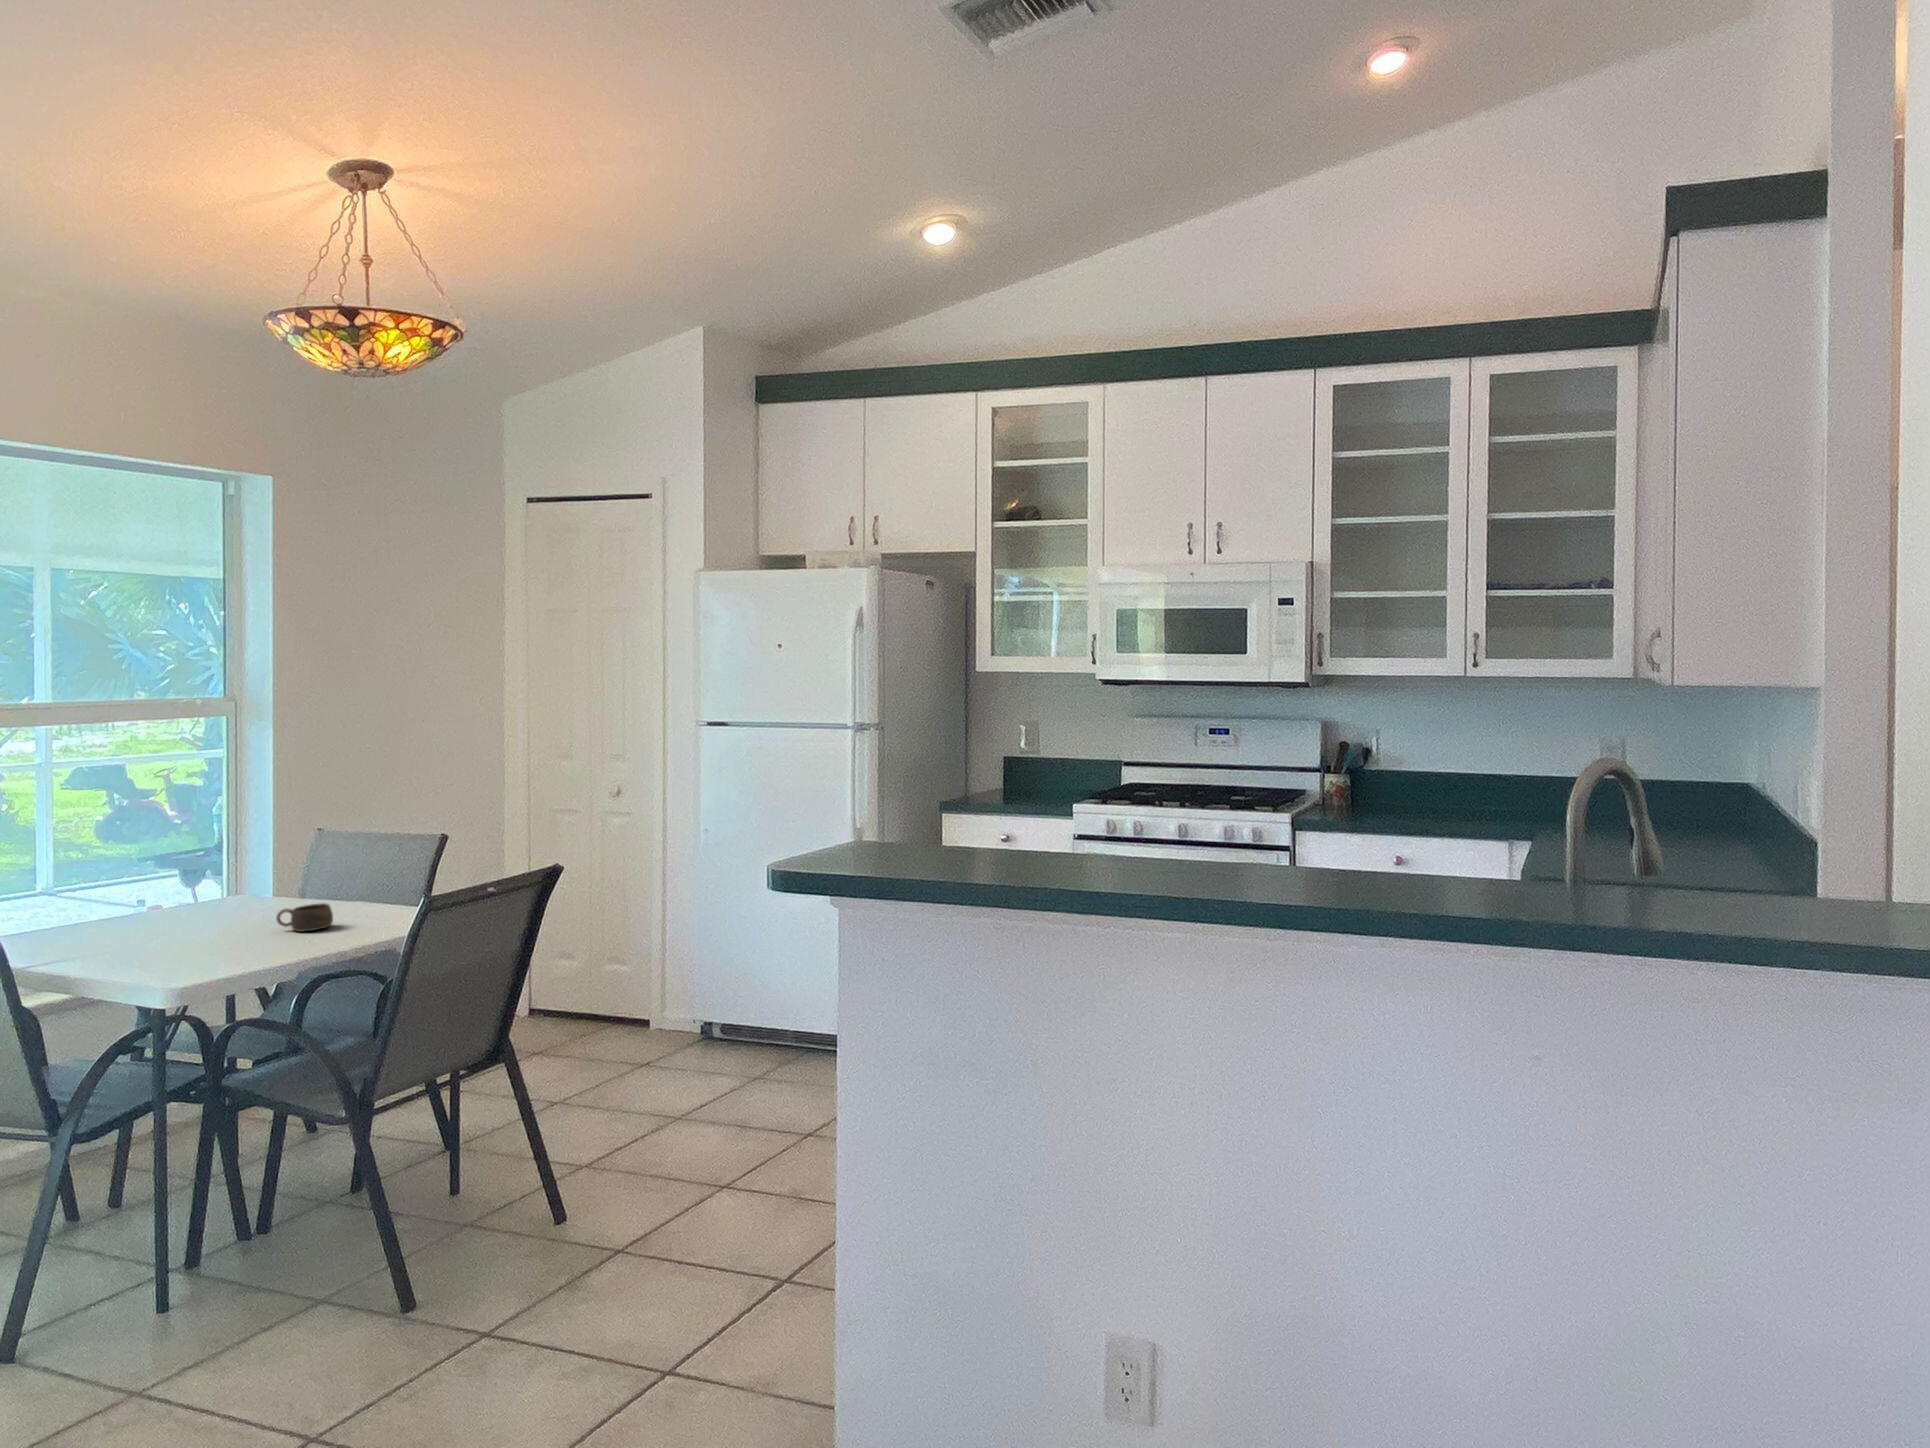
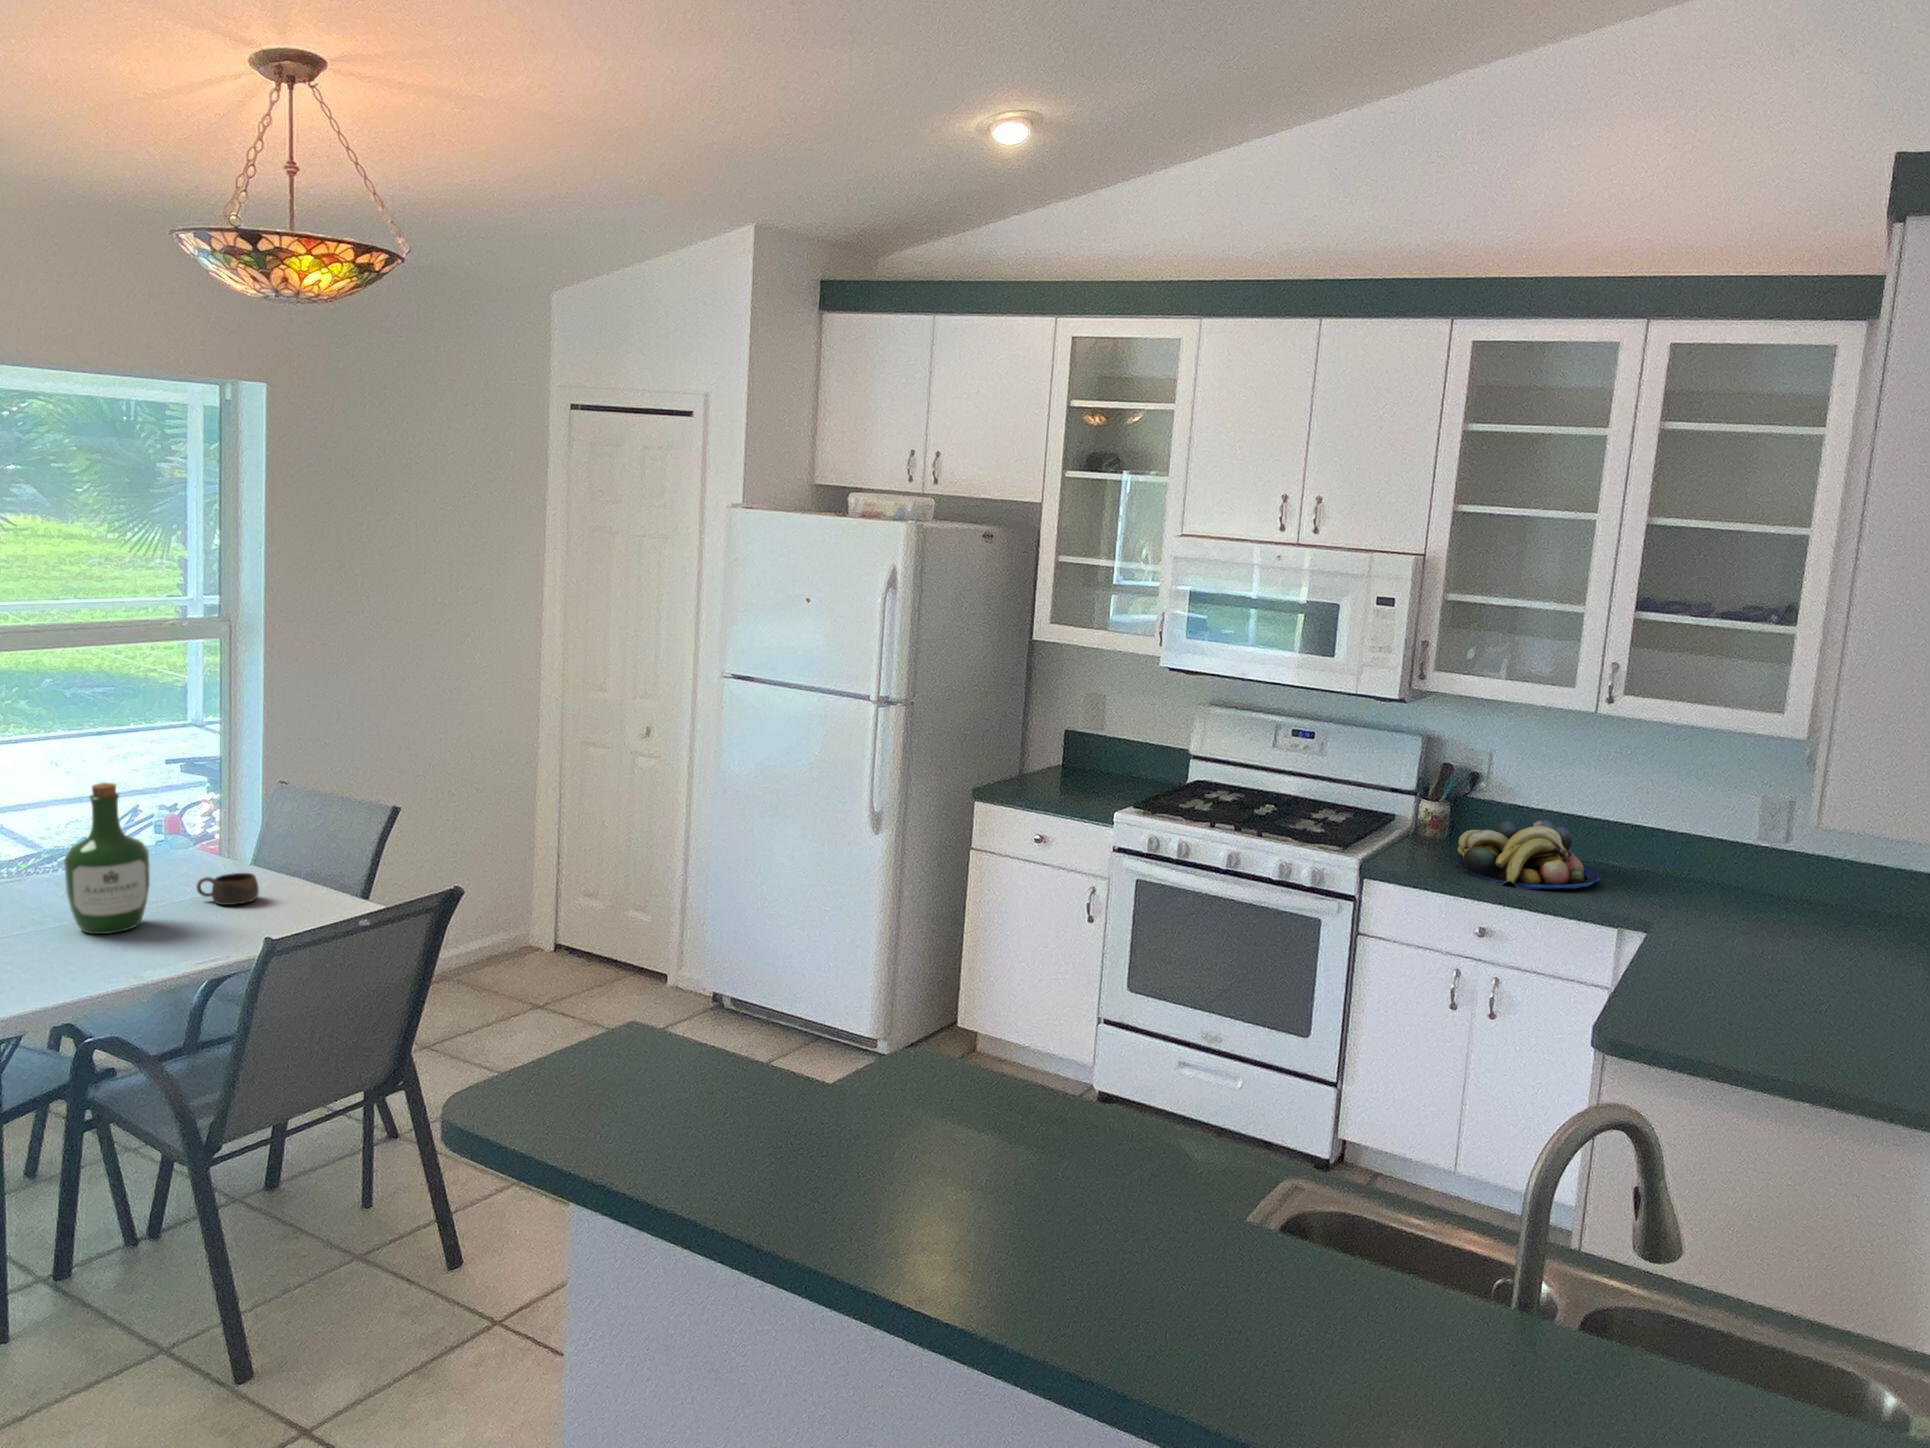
fruit bowl: none [1363,774,1483,828] -> present [1456,819,1600,889]
wine bottle: none [164,821,242,958] -> present [64,783,150,934]

